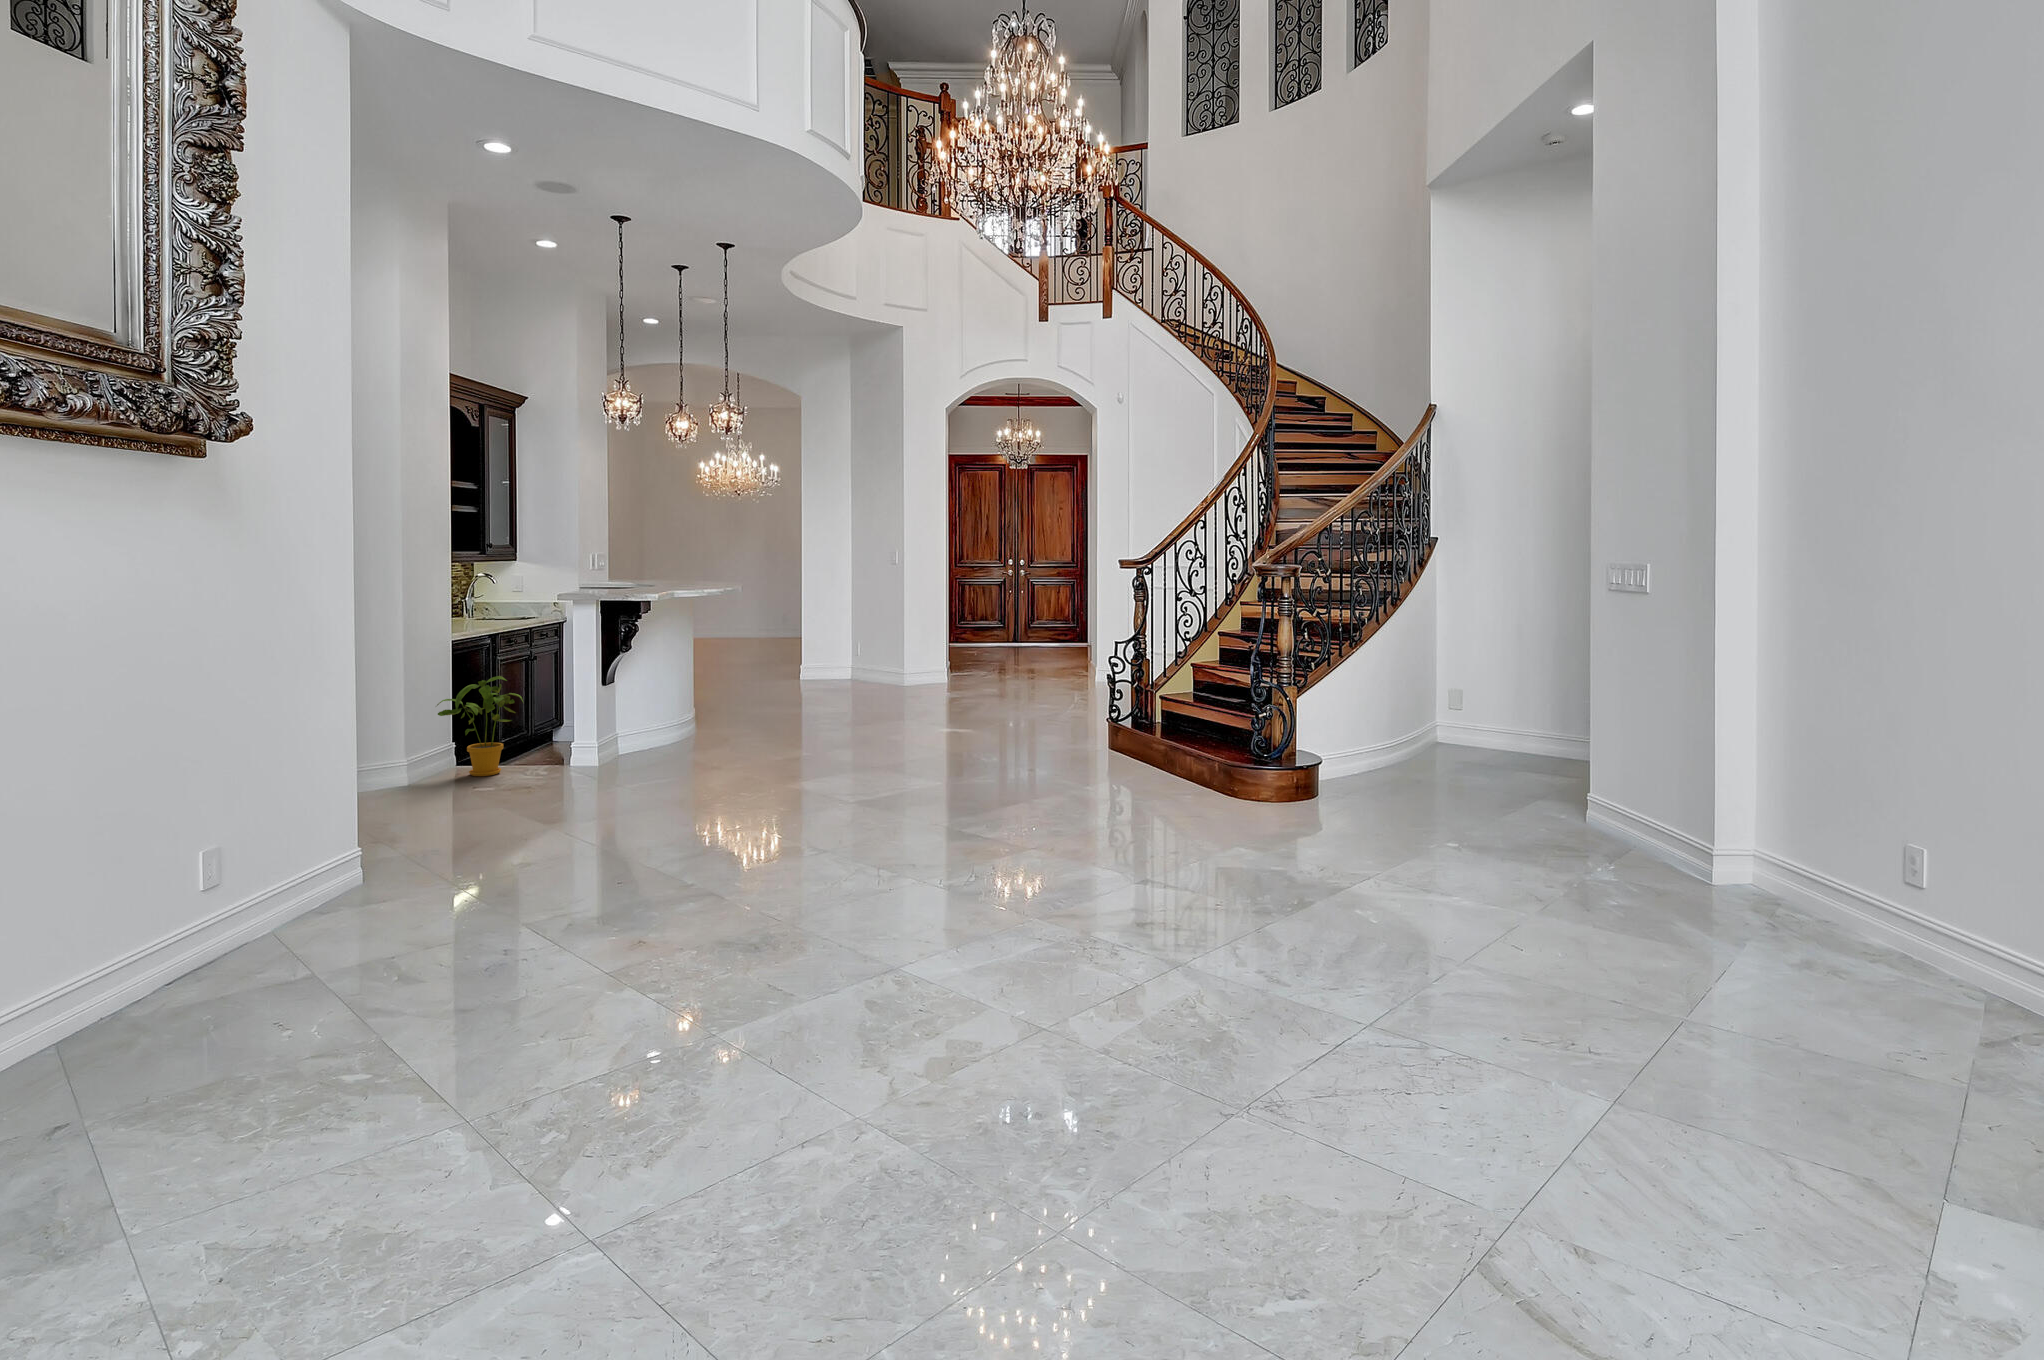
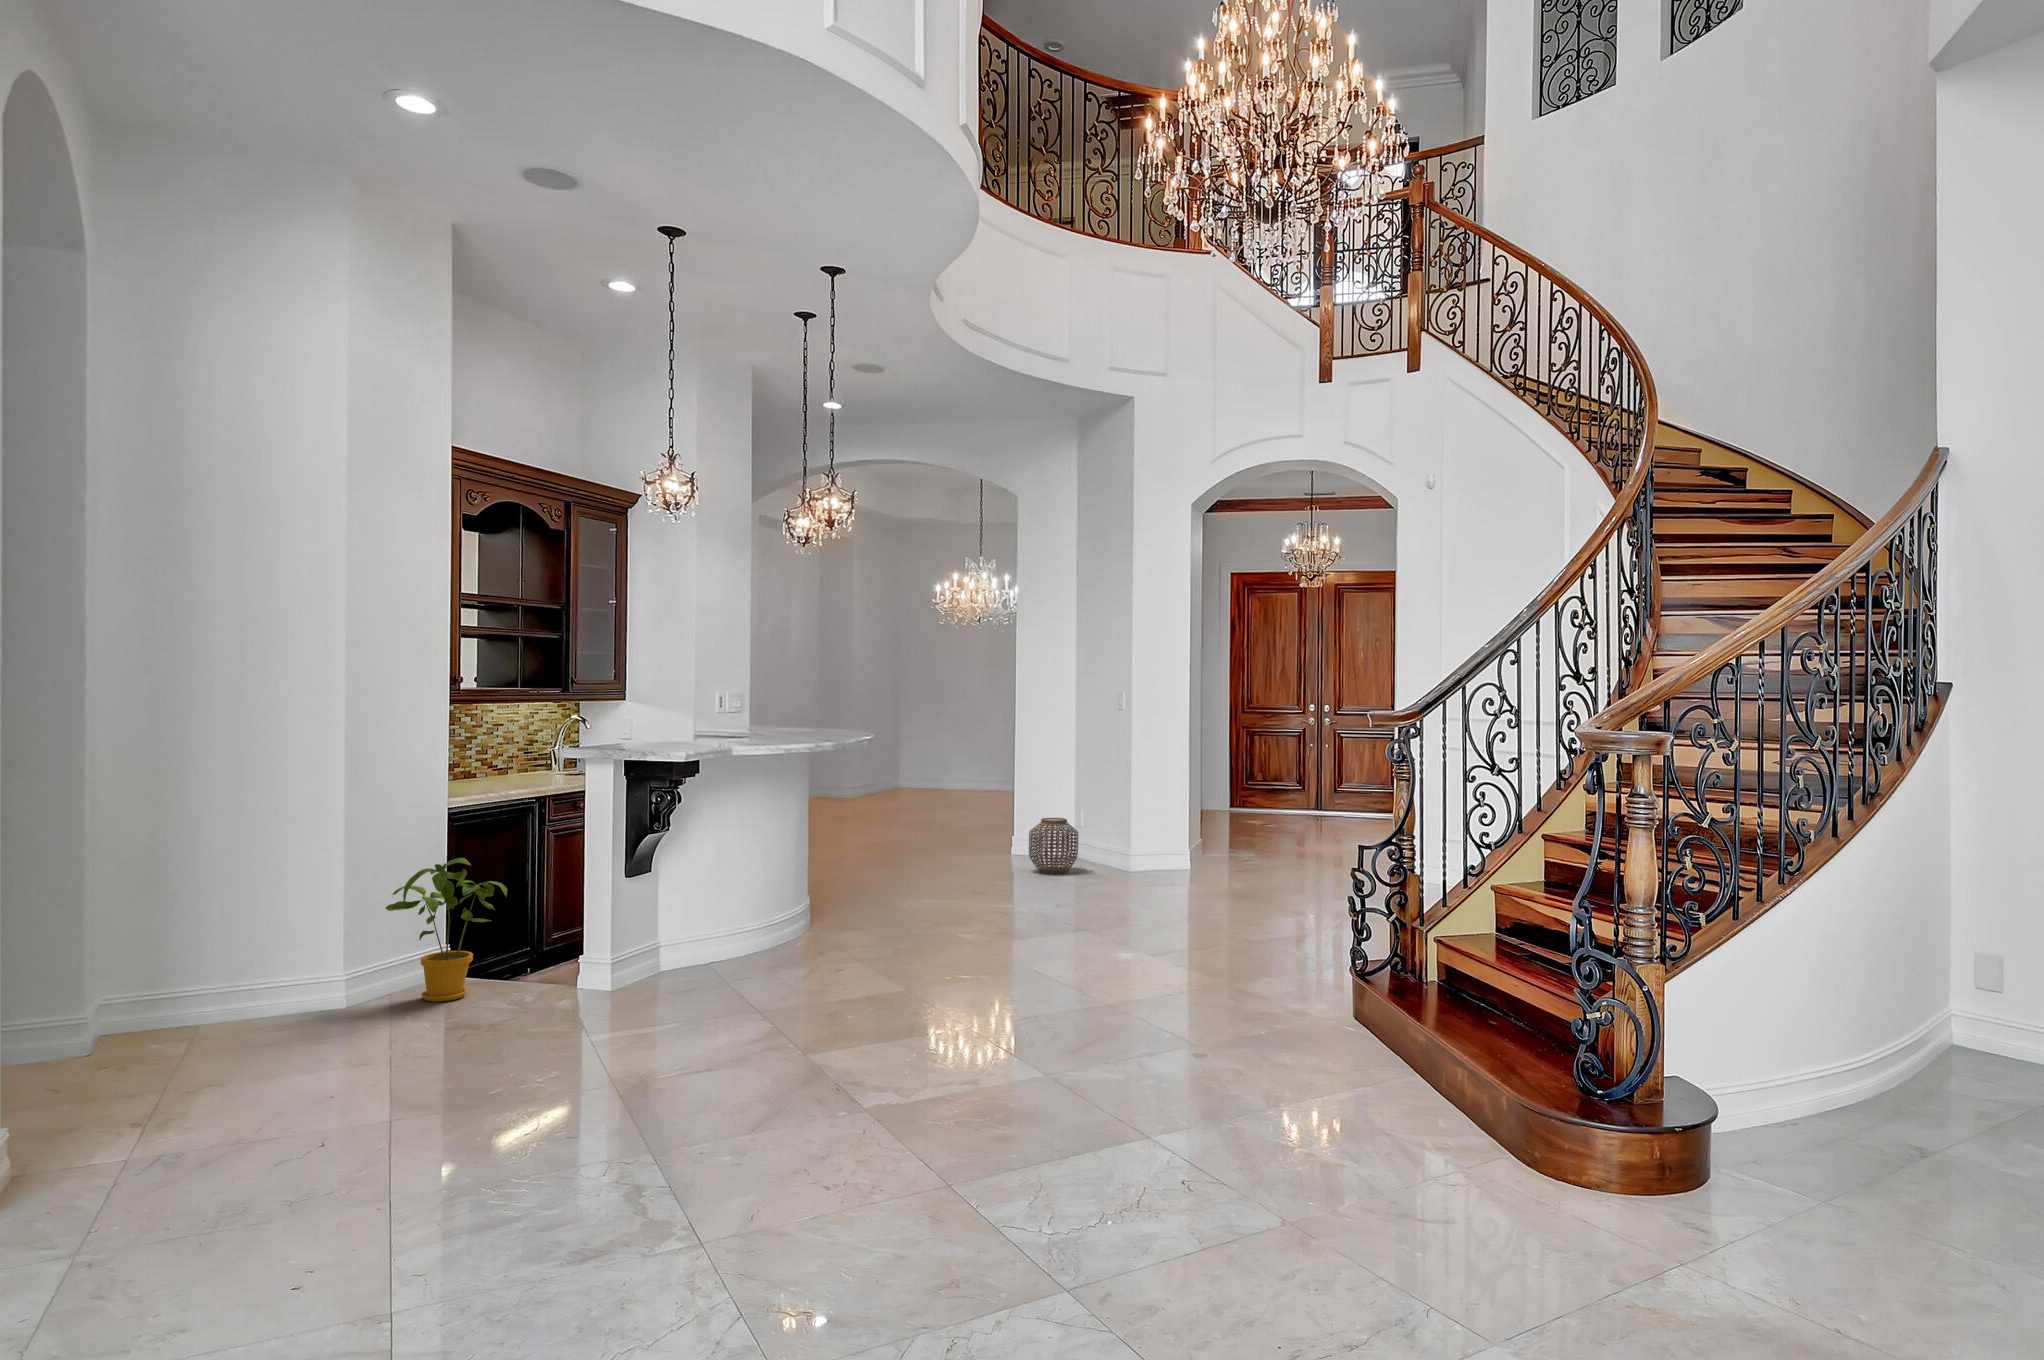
woven basket: none [824,647,862,687] -> present [1029,818,1078,874]

